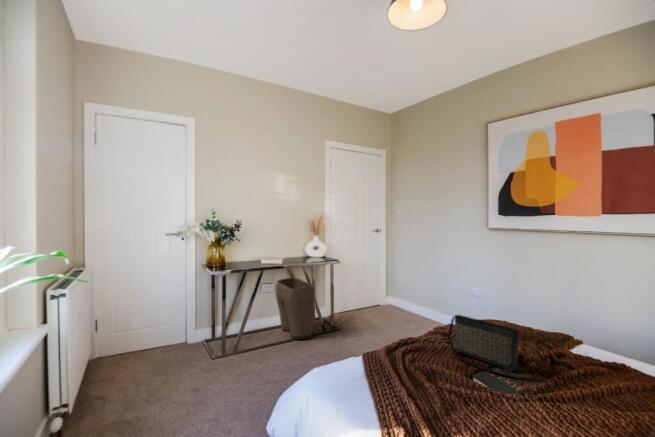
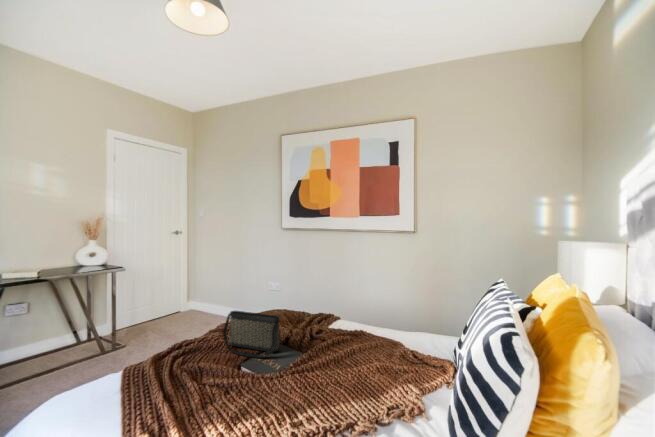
laundry basket: present [276,278,314,340] -> none [23,294,87,372]

